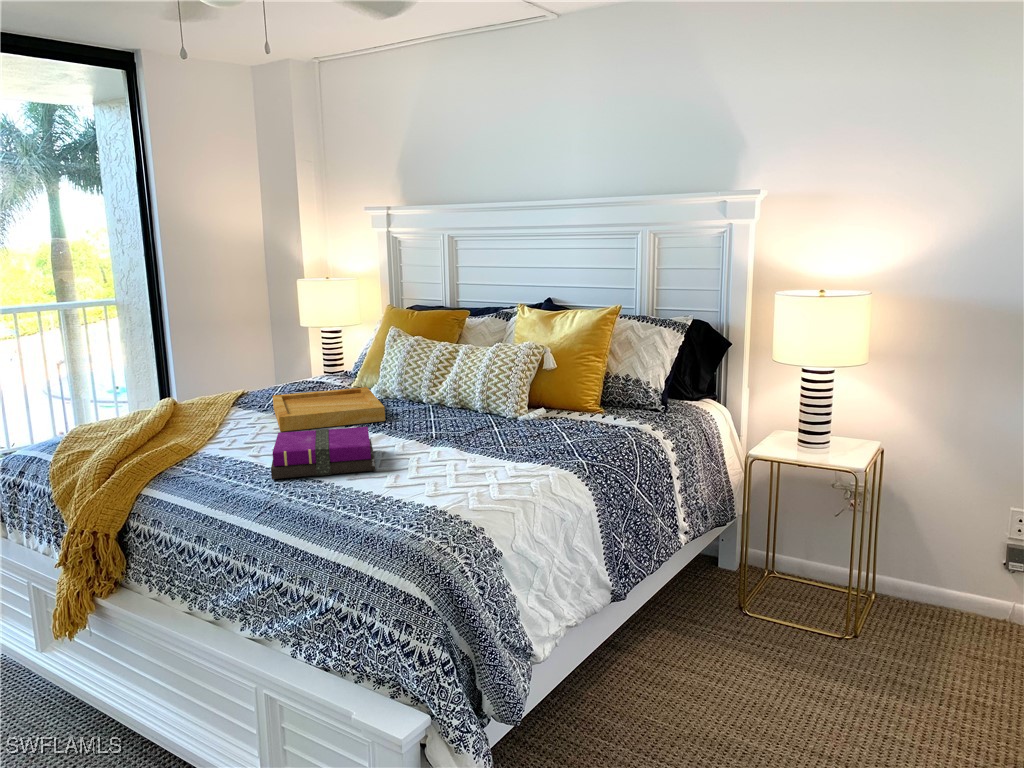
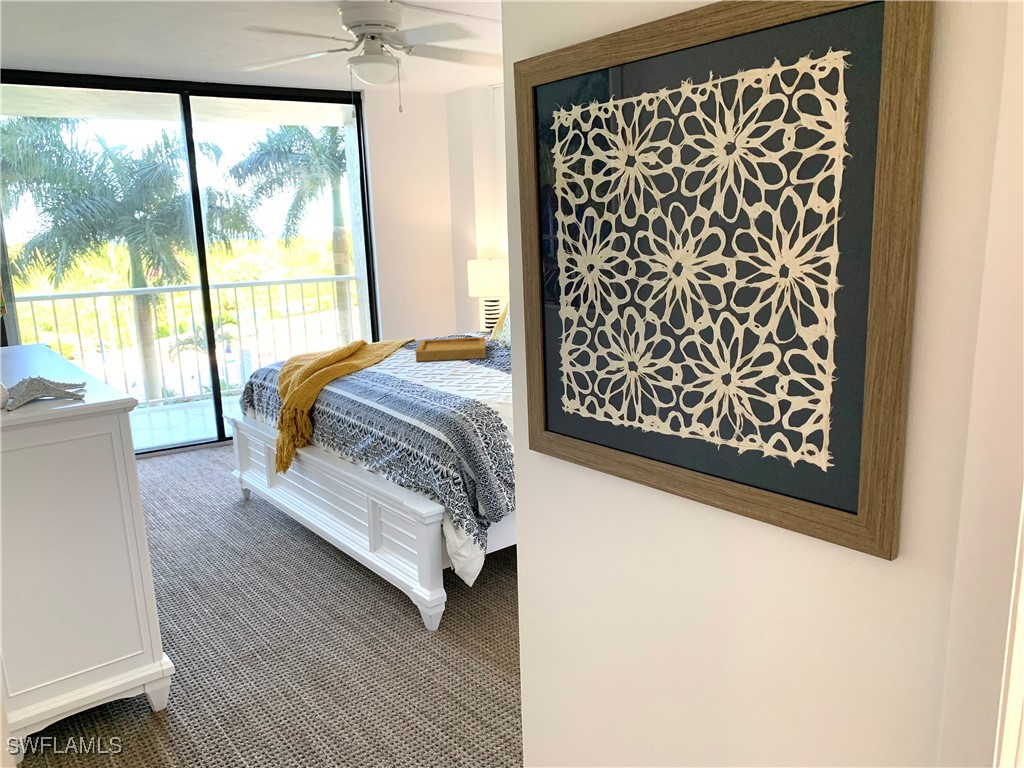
notebook: present [271,427,376,479] -> none [394,357,464,384]

